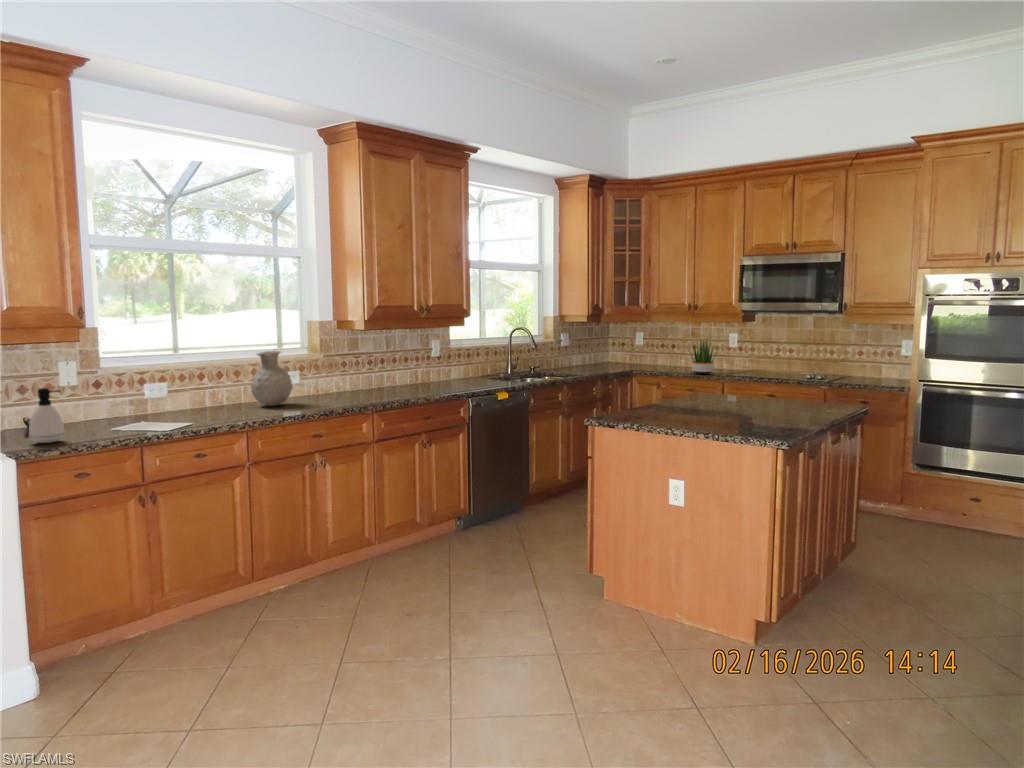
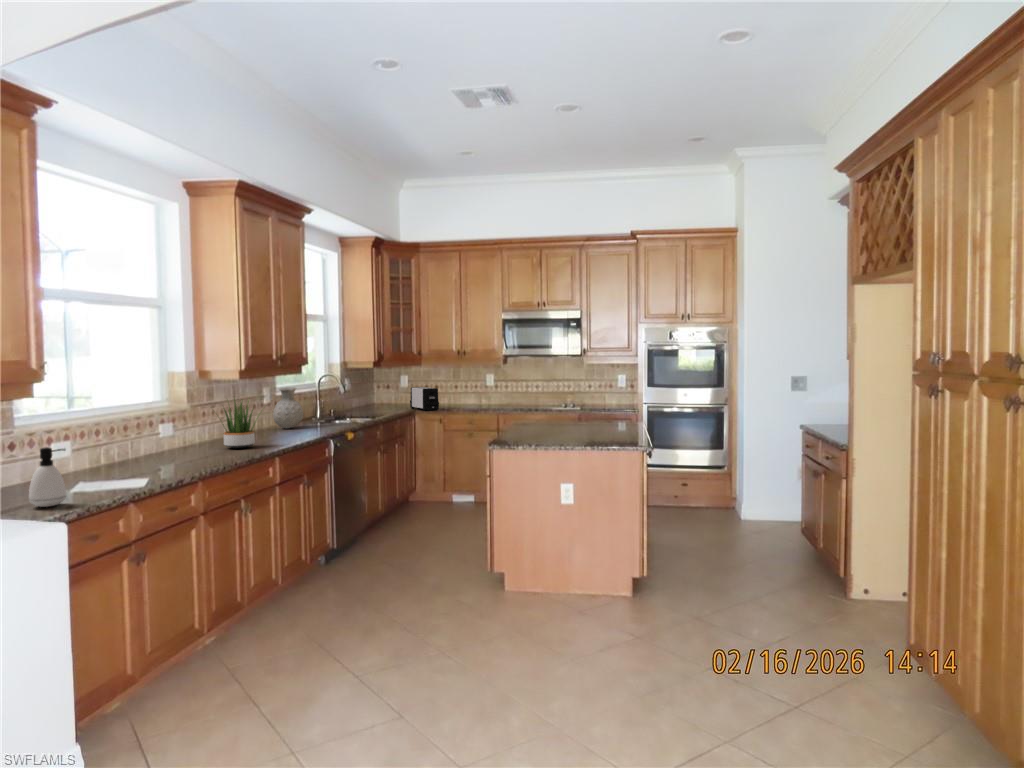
potted plant: present [689,337,720,374] -> present [224,399,255,449]
toaster: none [630,345,656,372] -> present [410,387,439,411]
vase: present [251,350,293,406] -> present [273,387,304,428]

